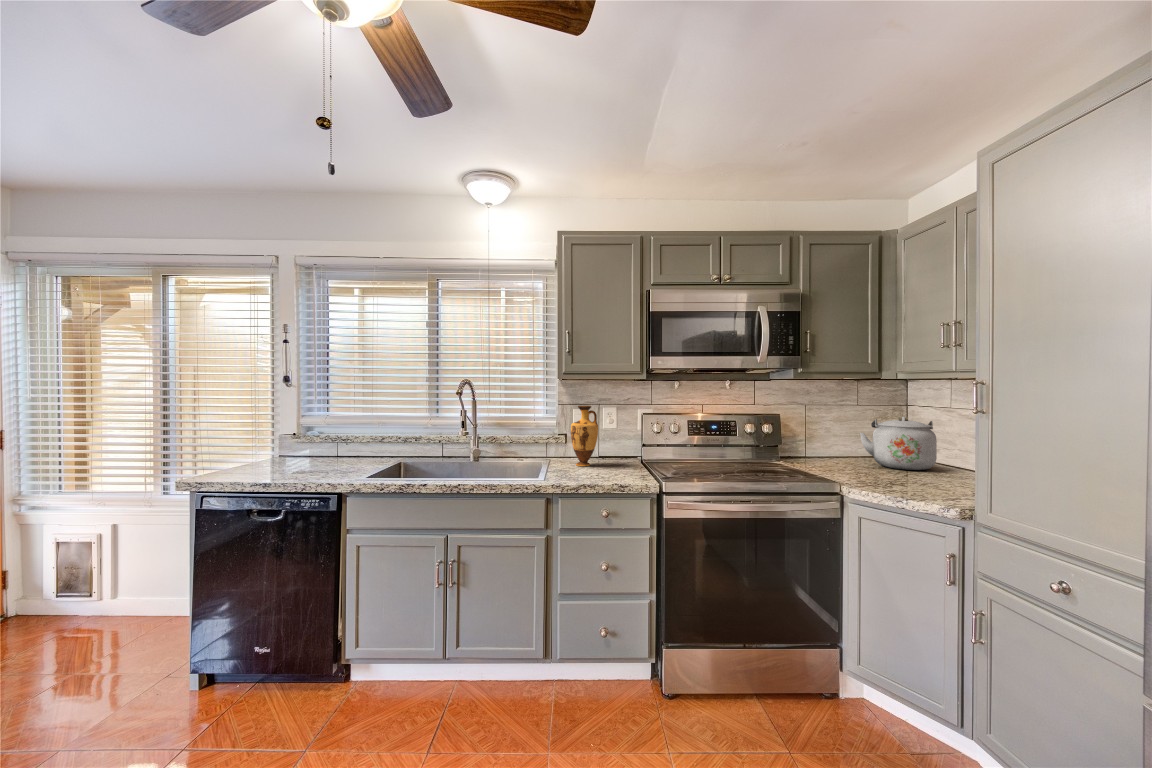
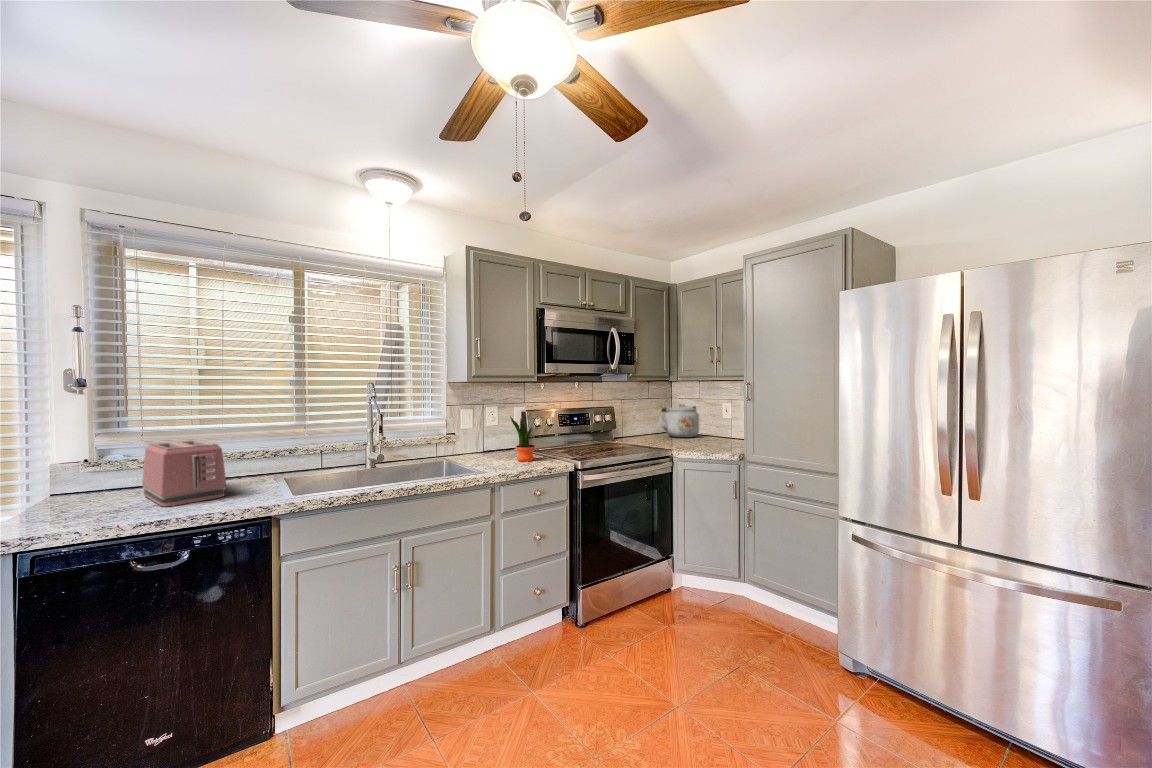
vase: present [571,406,598,466] -> none [475,405,500,460]
potted plant: none [593,418,625,474] -> present [510,417,535,462]
toaster: none [294,422,352,472] -> present [142,440,226,507]

